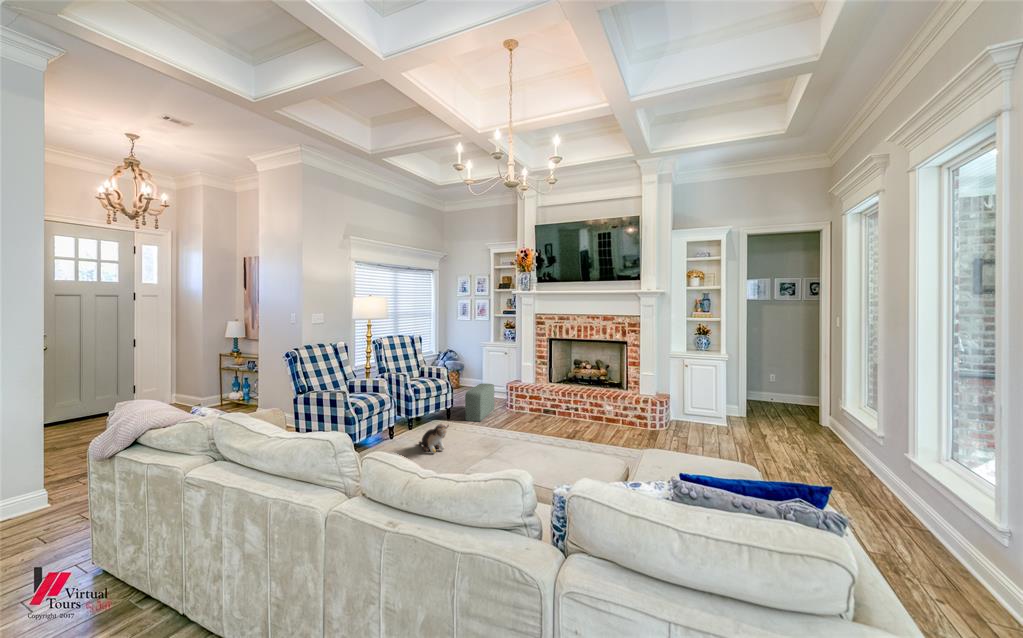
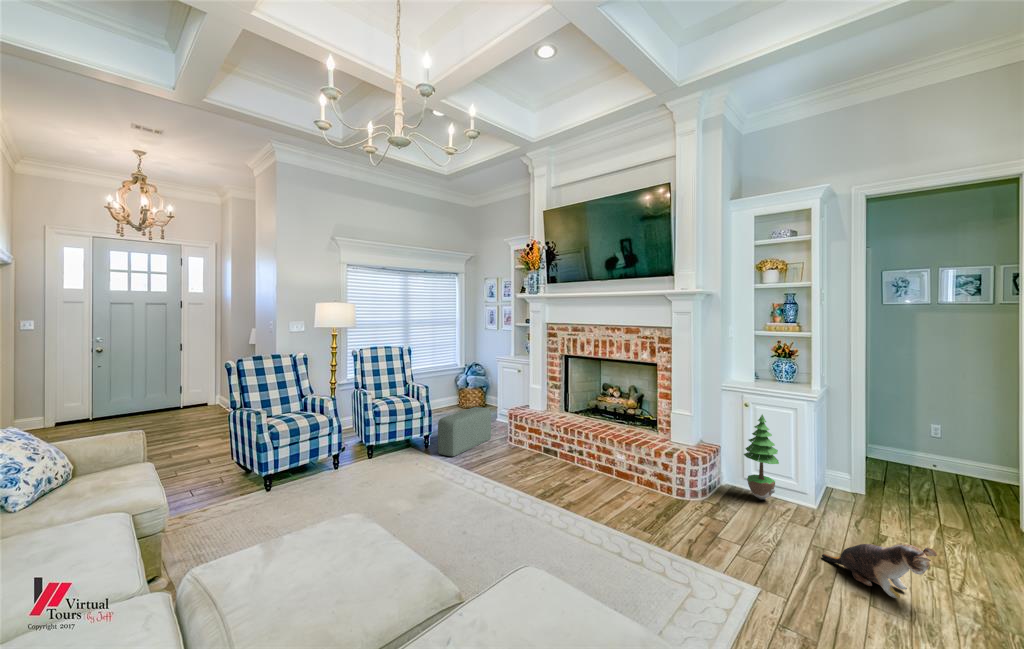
potted tree: none [688,370,709,425] -> present [744,415,779,500]
plush toy: present [419,424,449,453] -> present [822,544,937,598]

